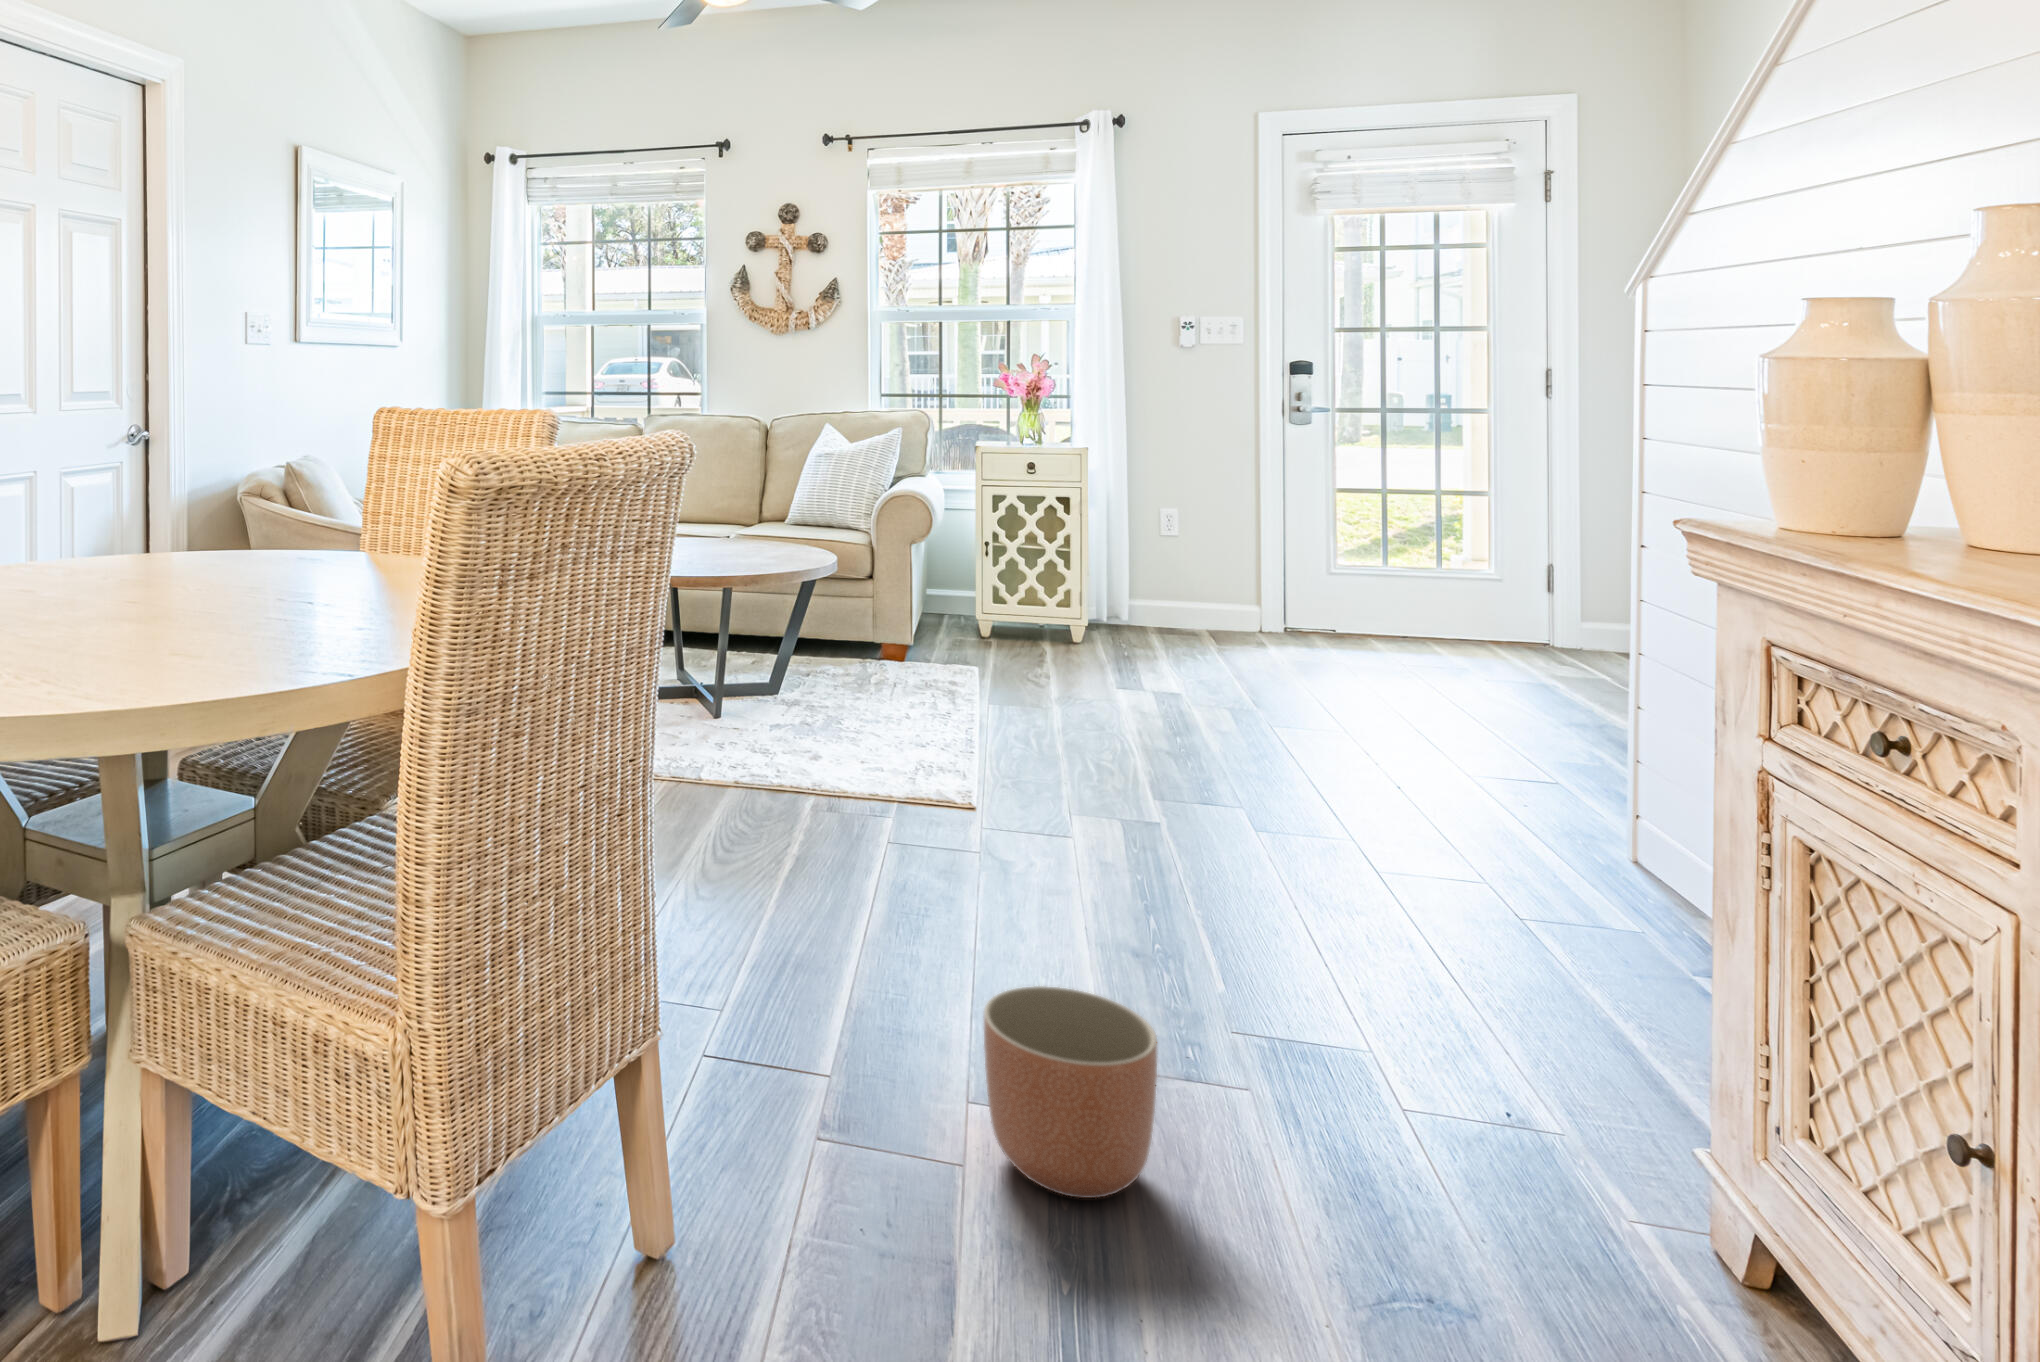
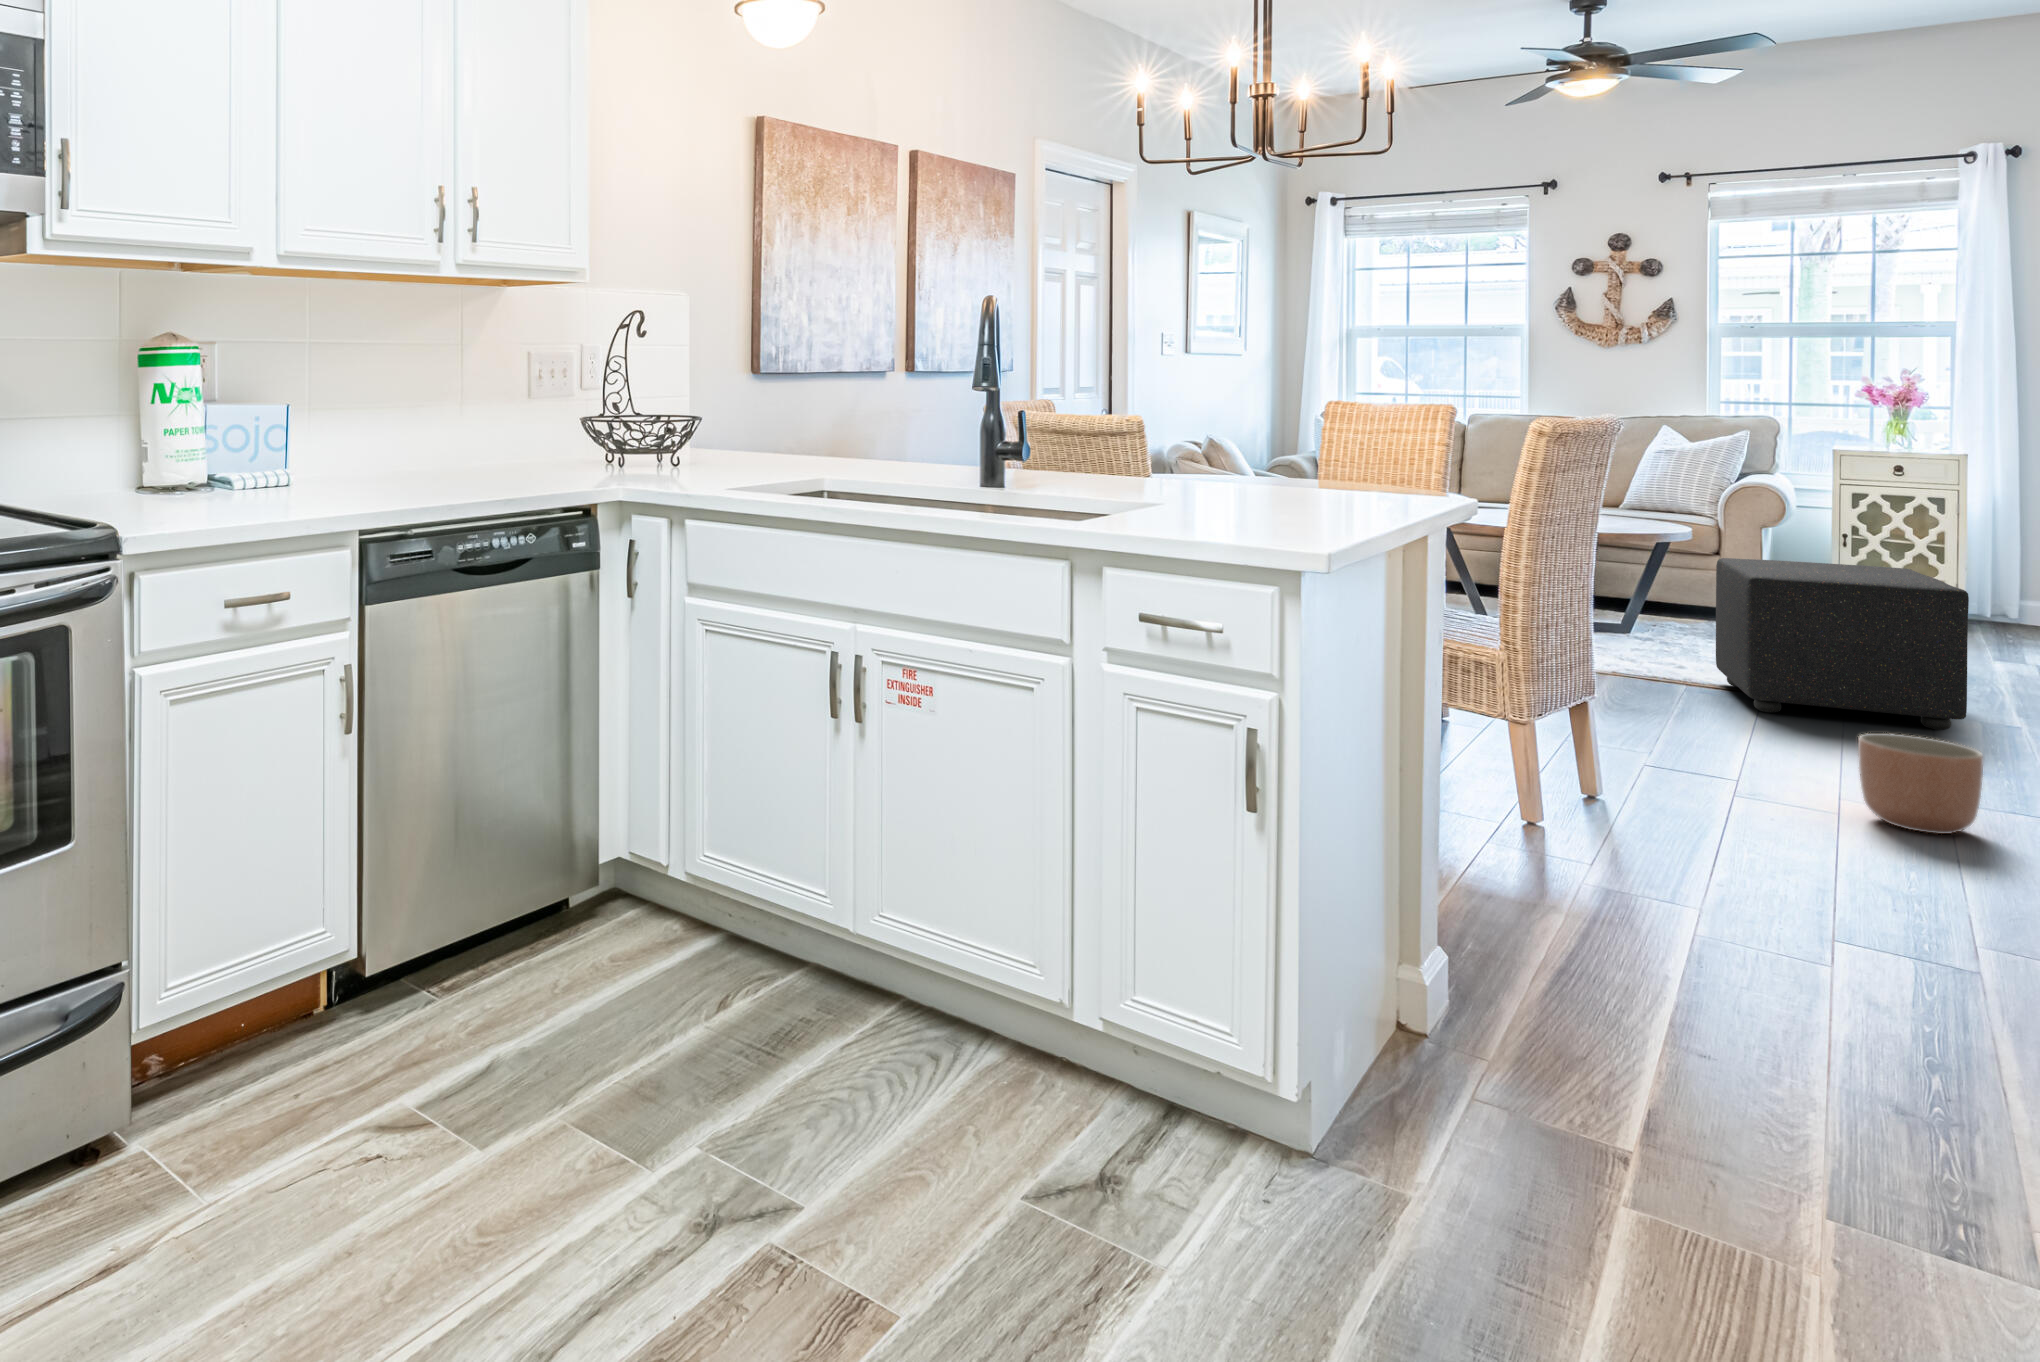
ottoman: none [846,609,1108,847] -> present [1716,558,1969,730]

